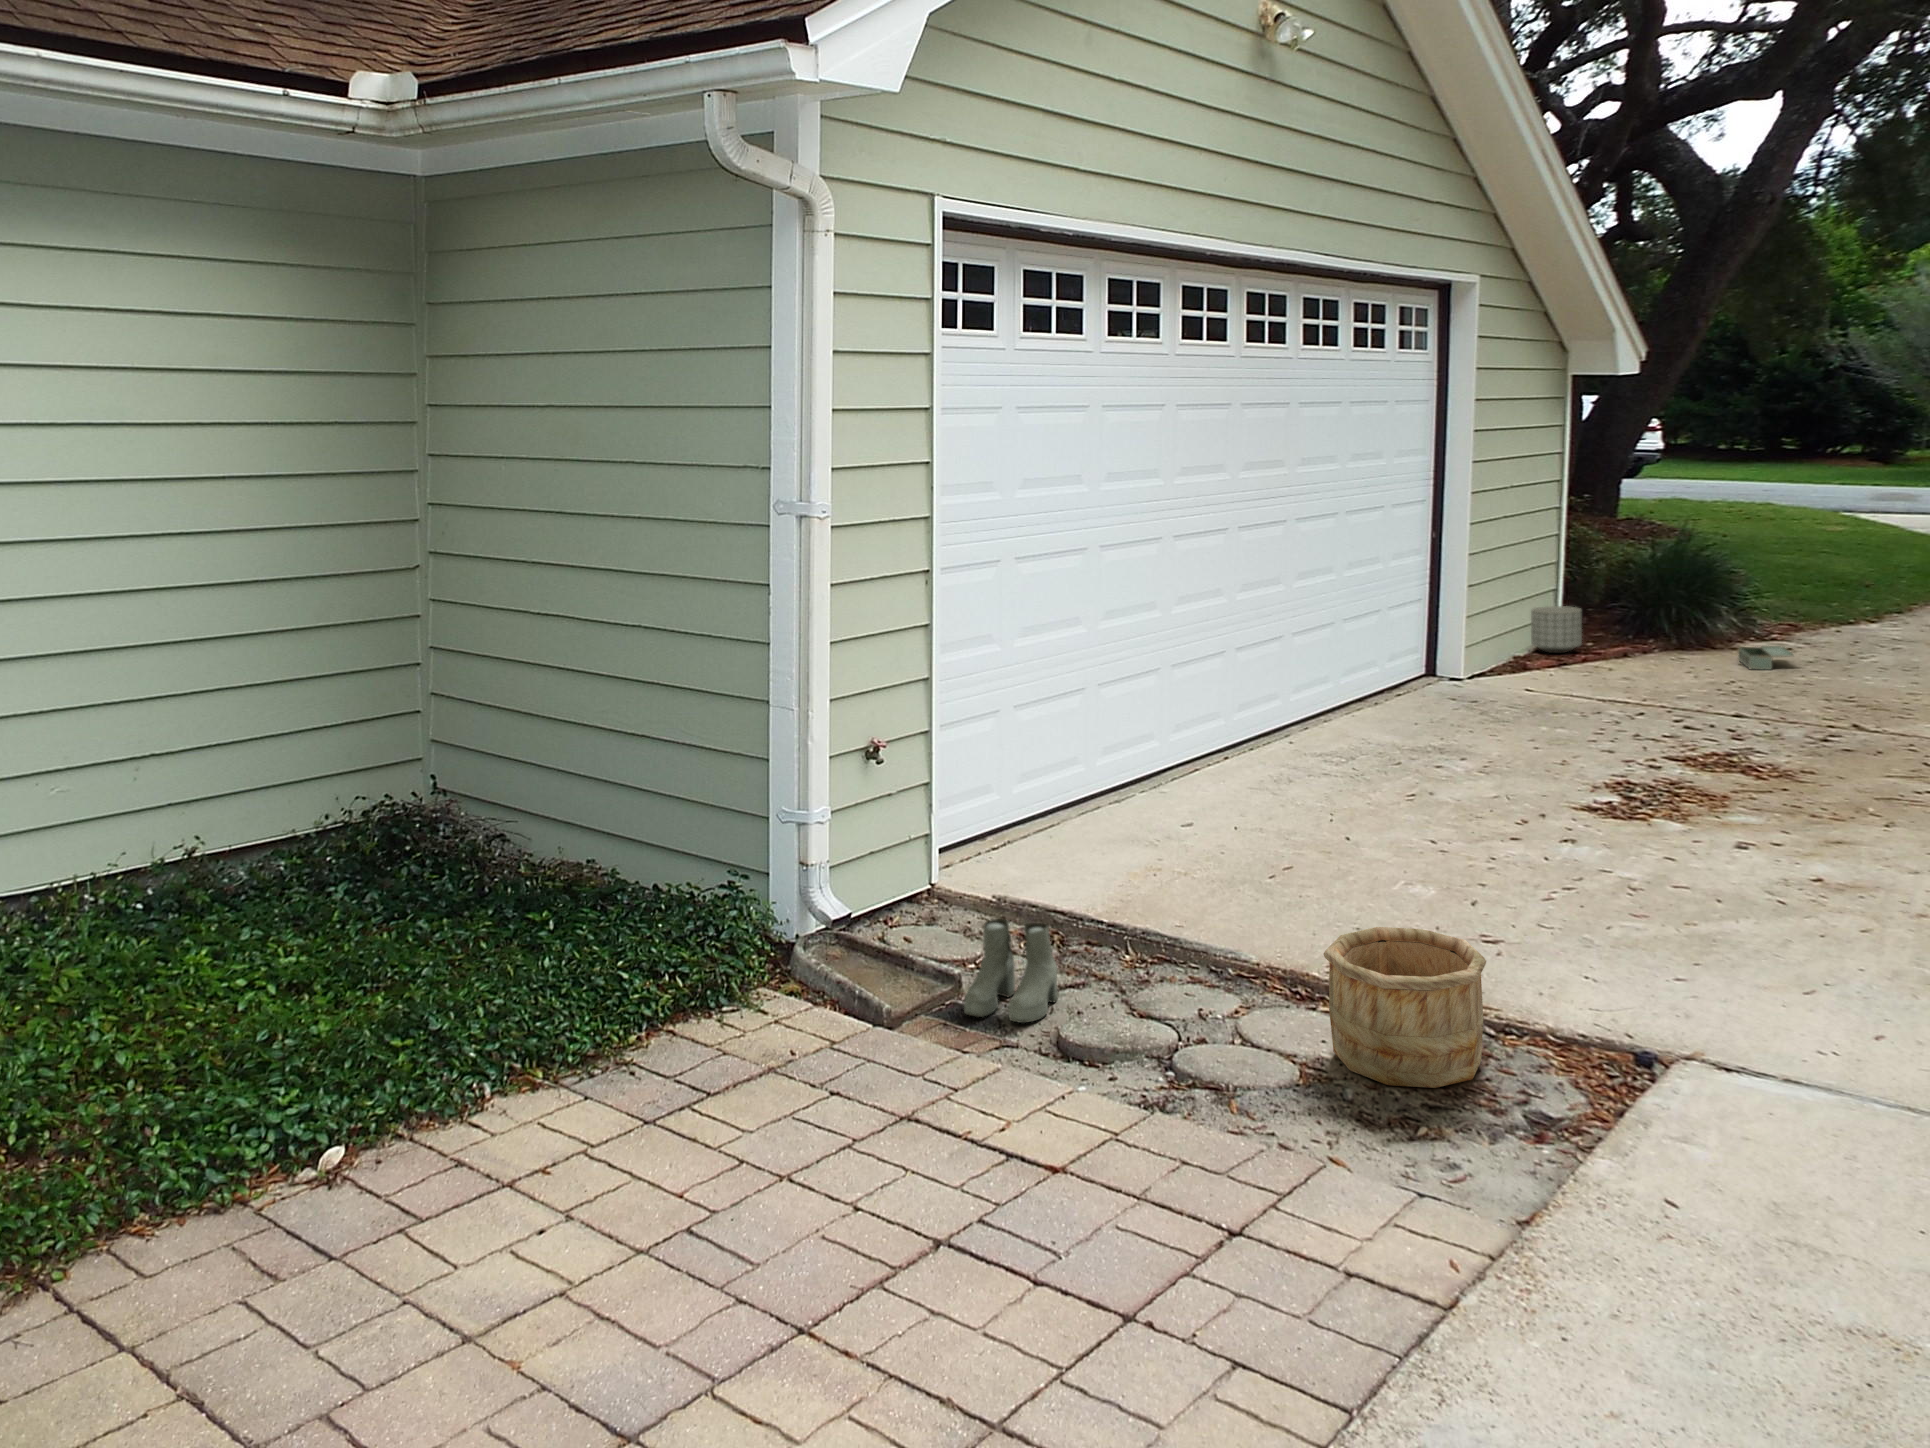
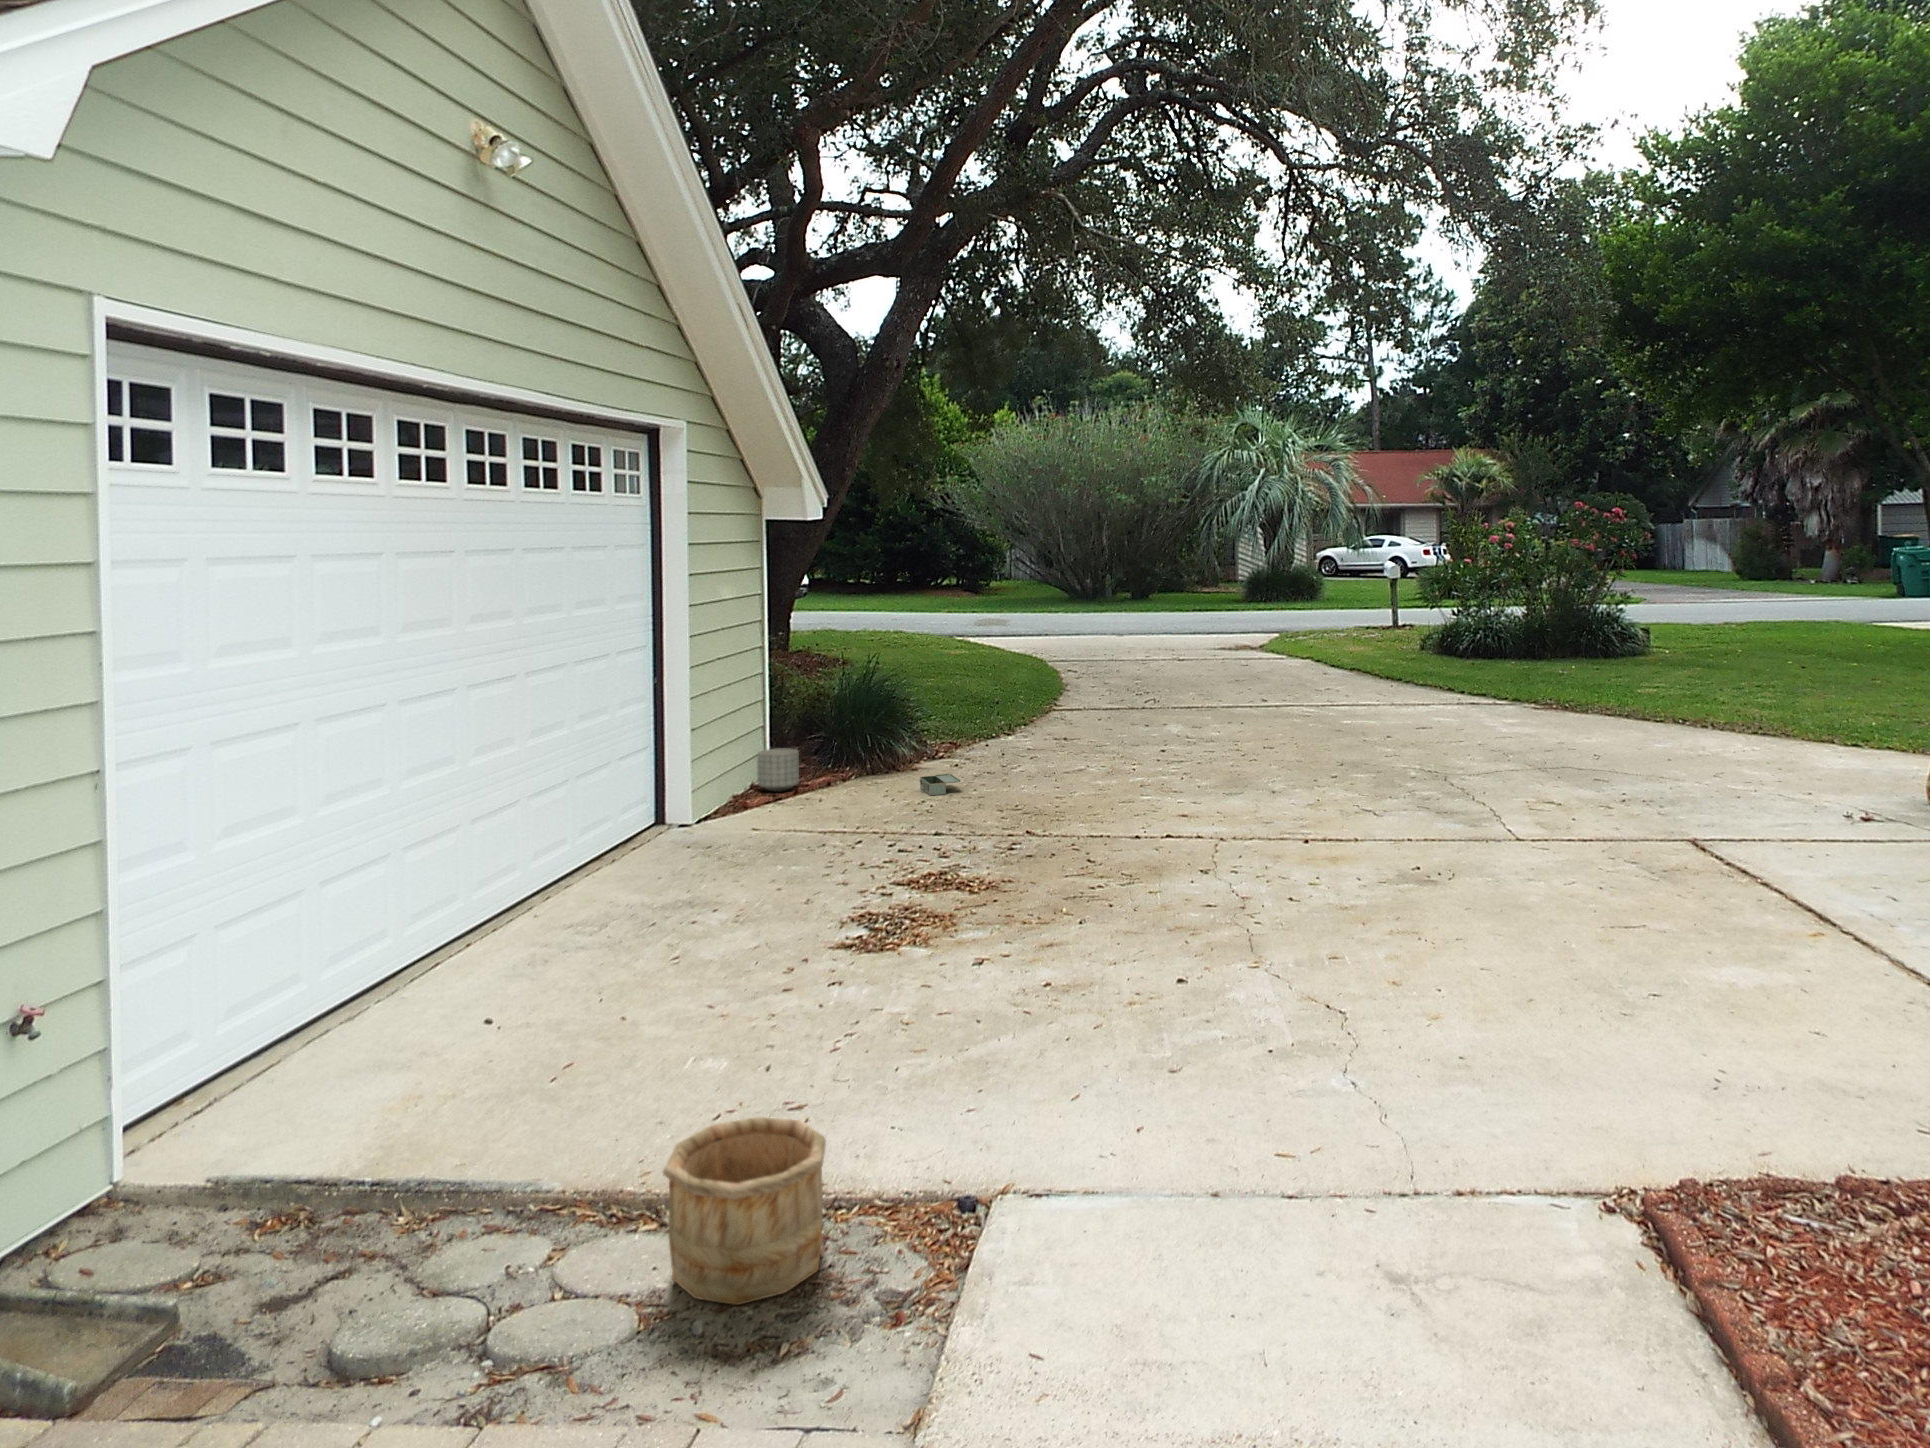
boots: present [964,919,1058,1023] -> none [179,1211,319,1370]

